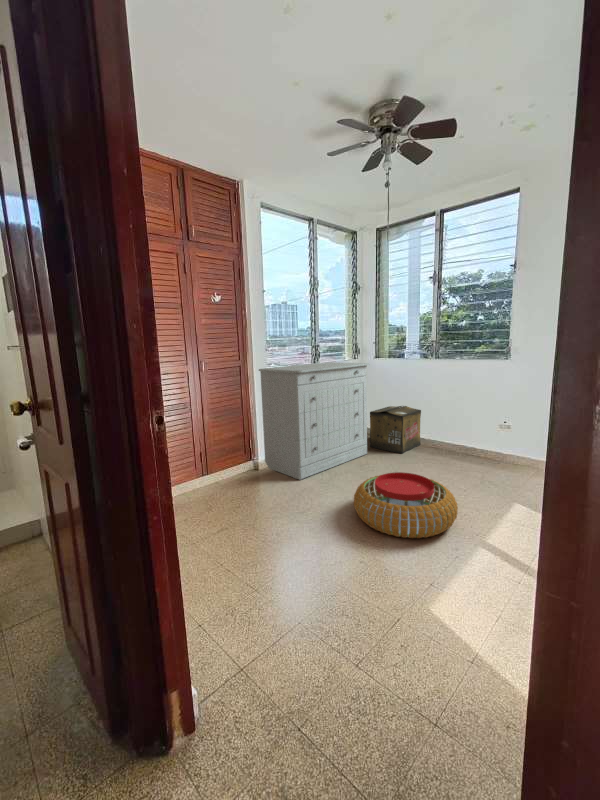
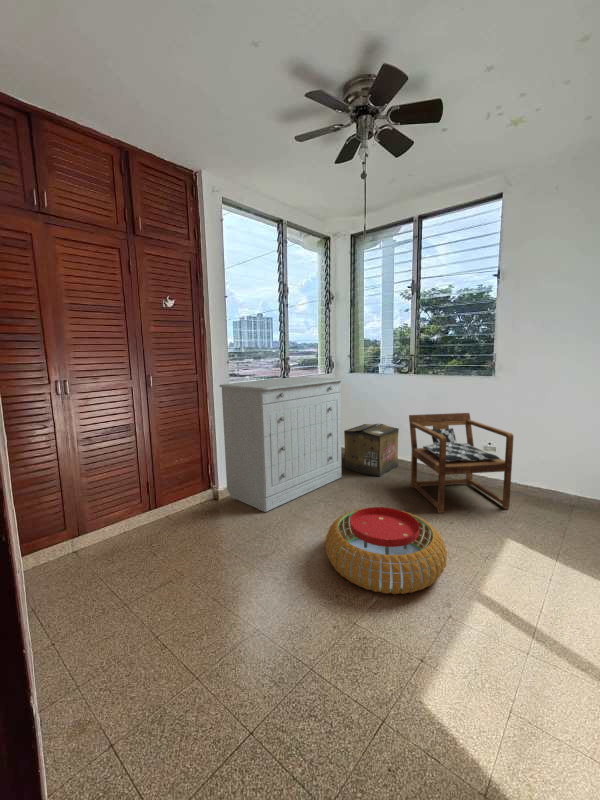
armchair: none [430,394,526,482] -> present [409,413,513,513]

